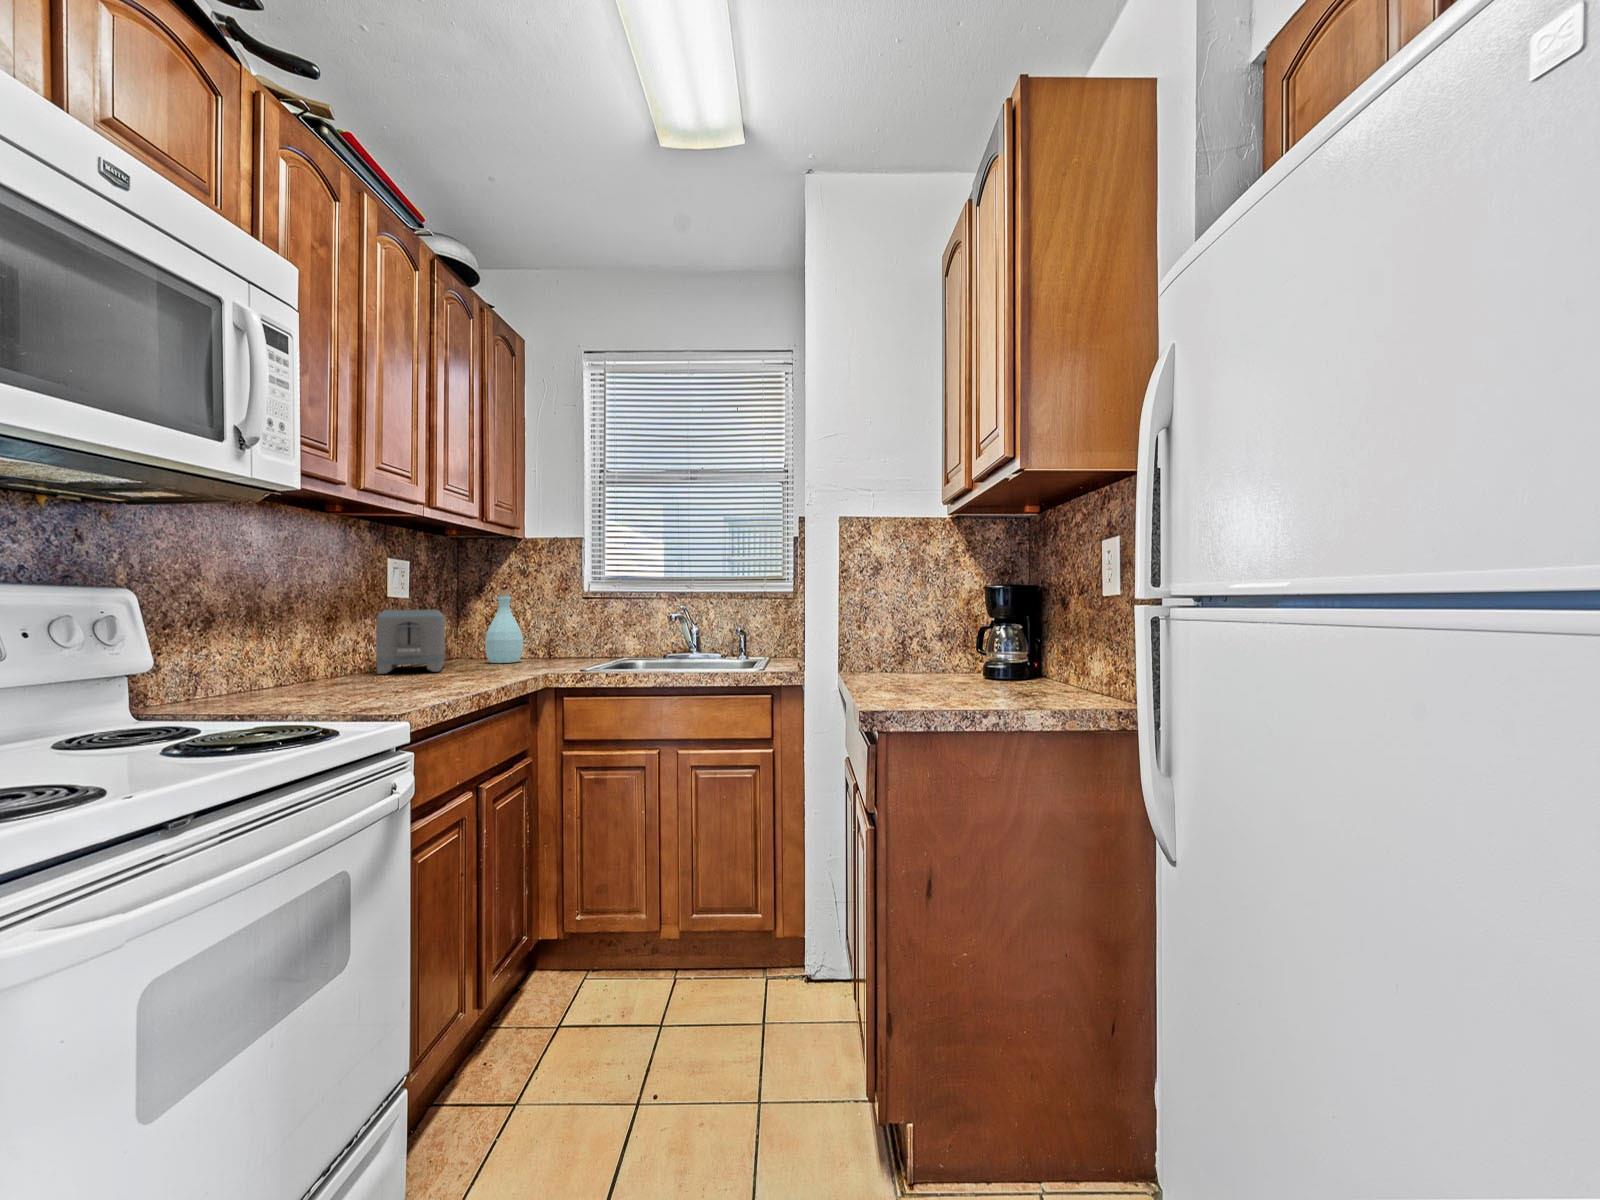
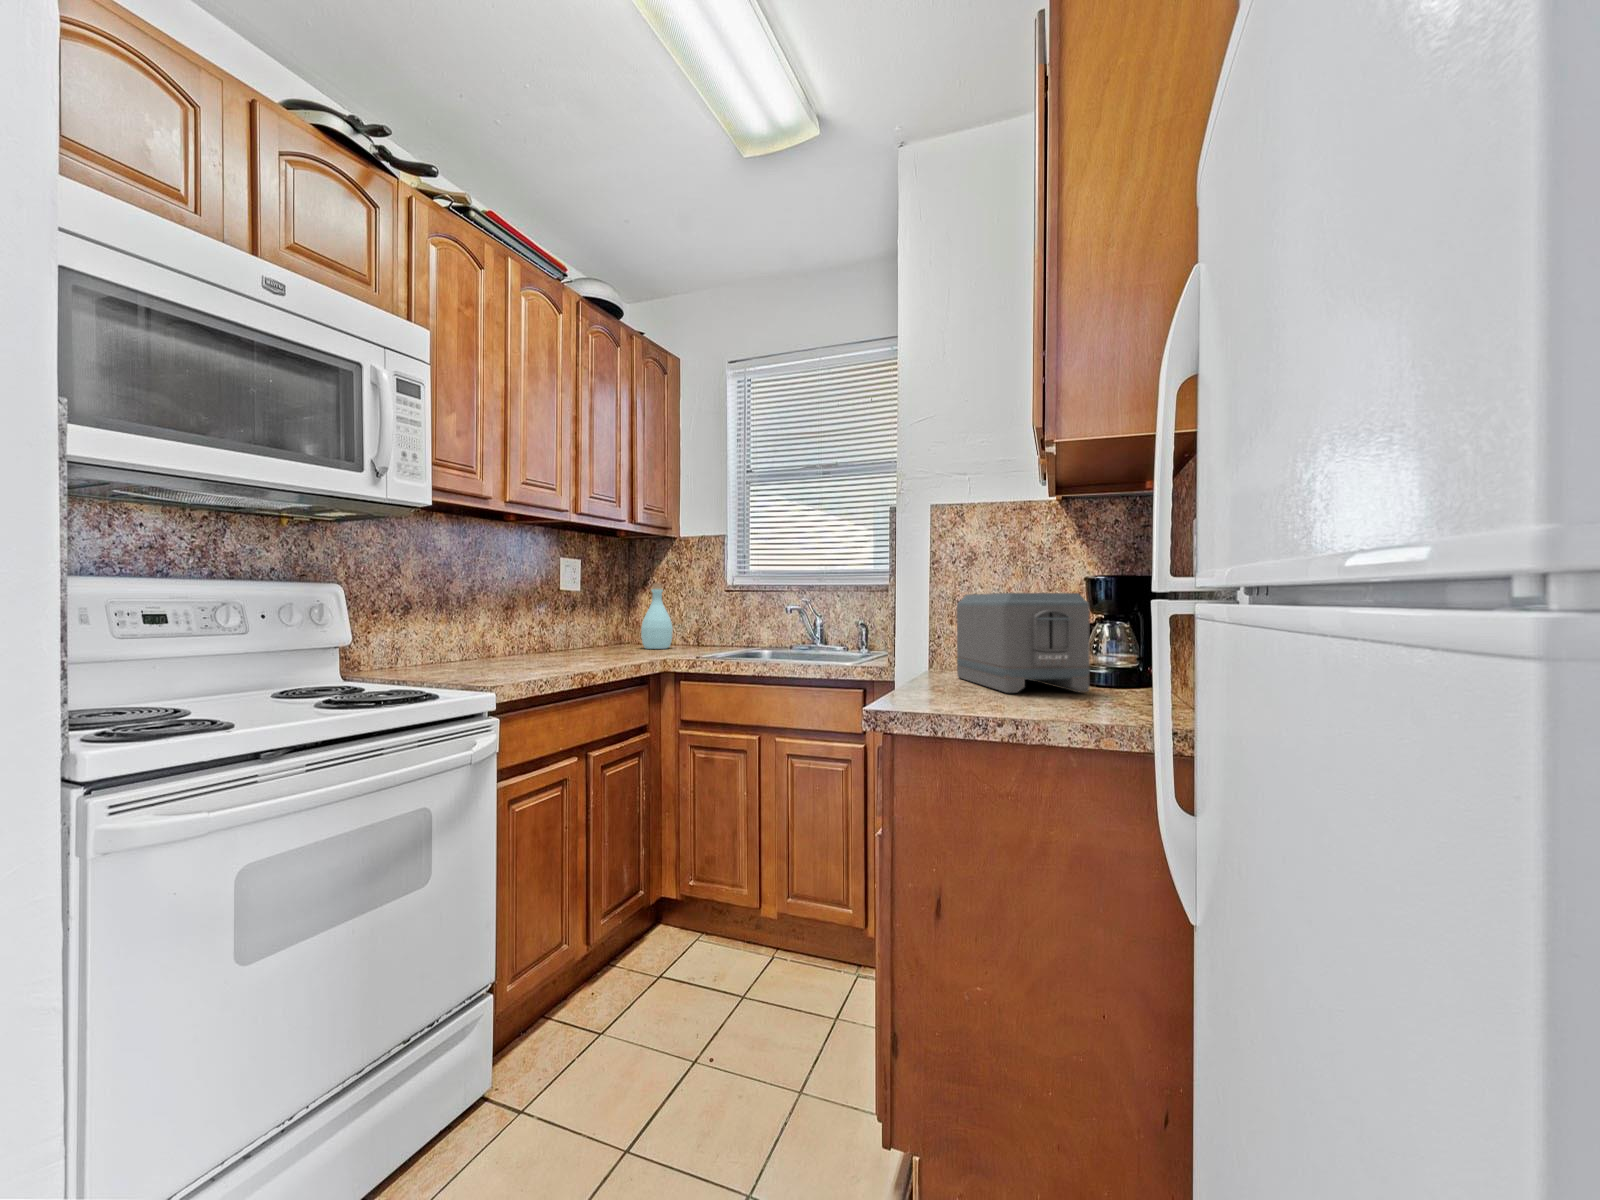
toaster: present [376,610,445,674] -> present [957,593,1090,693]

